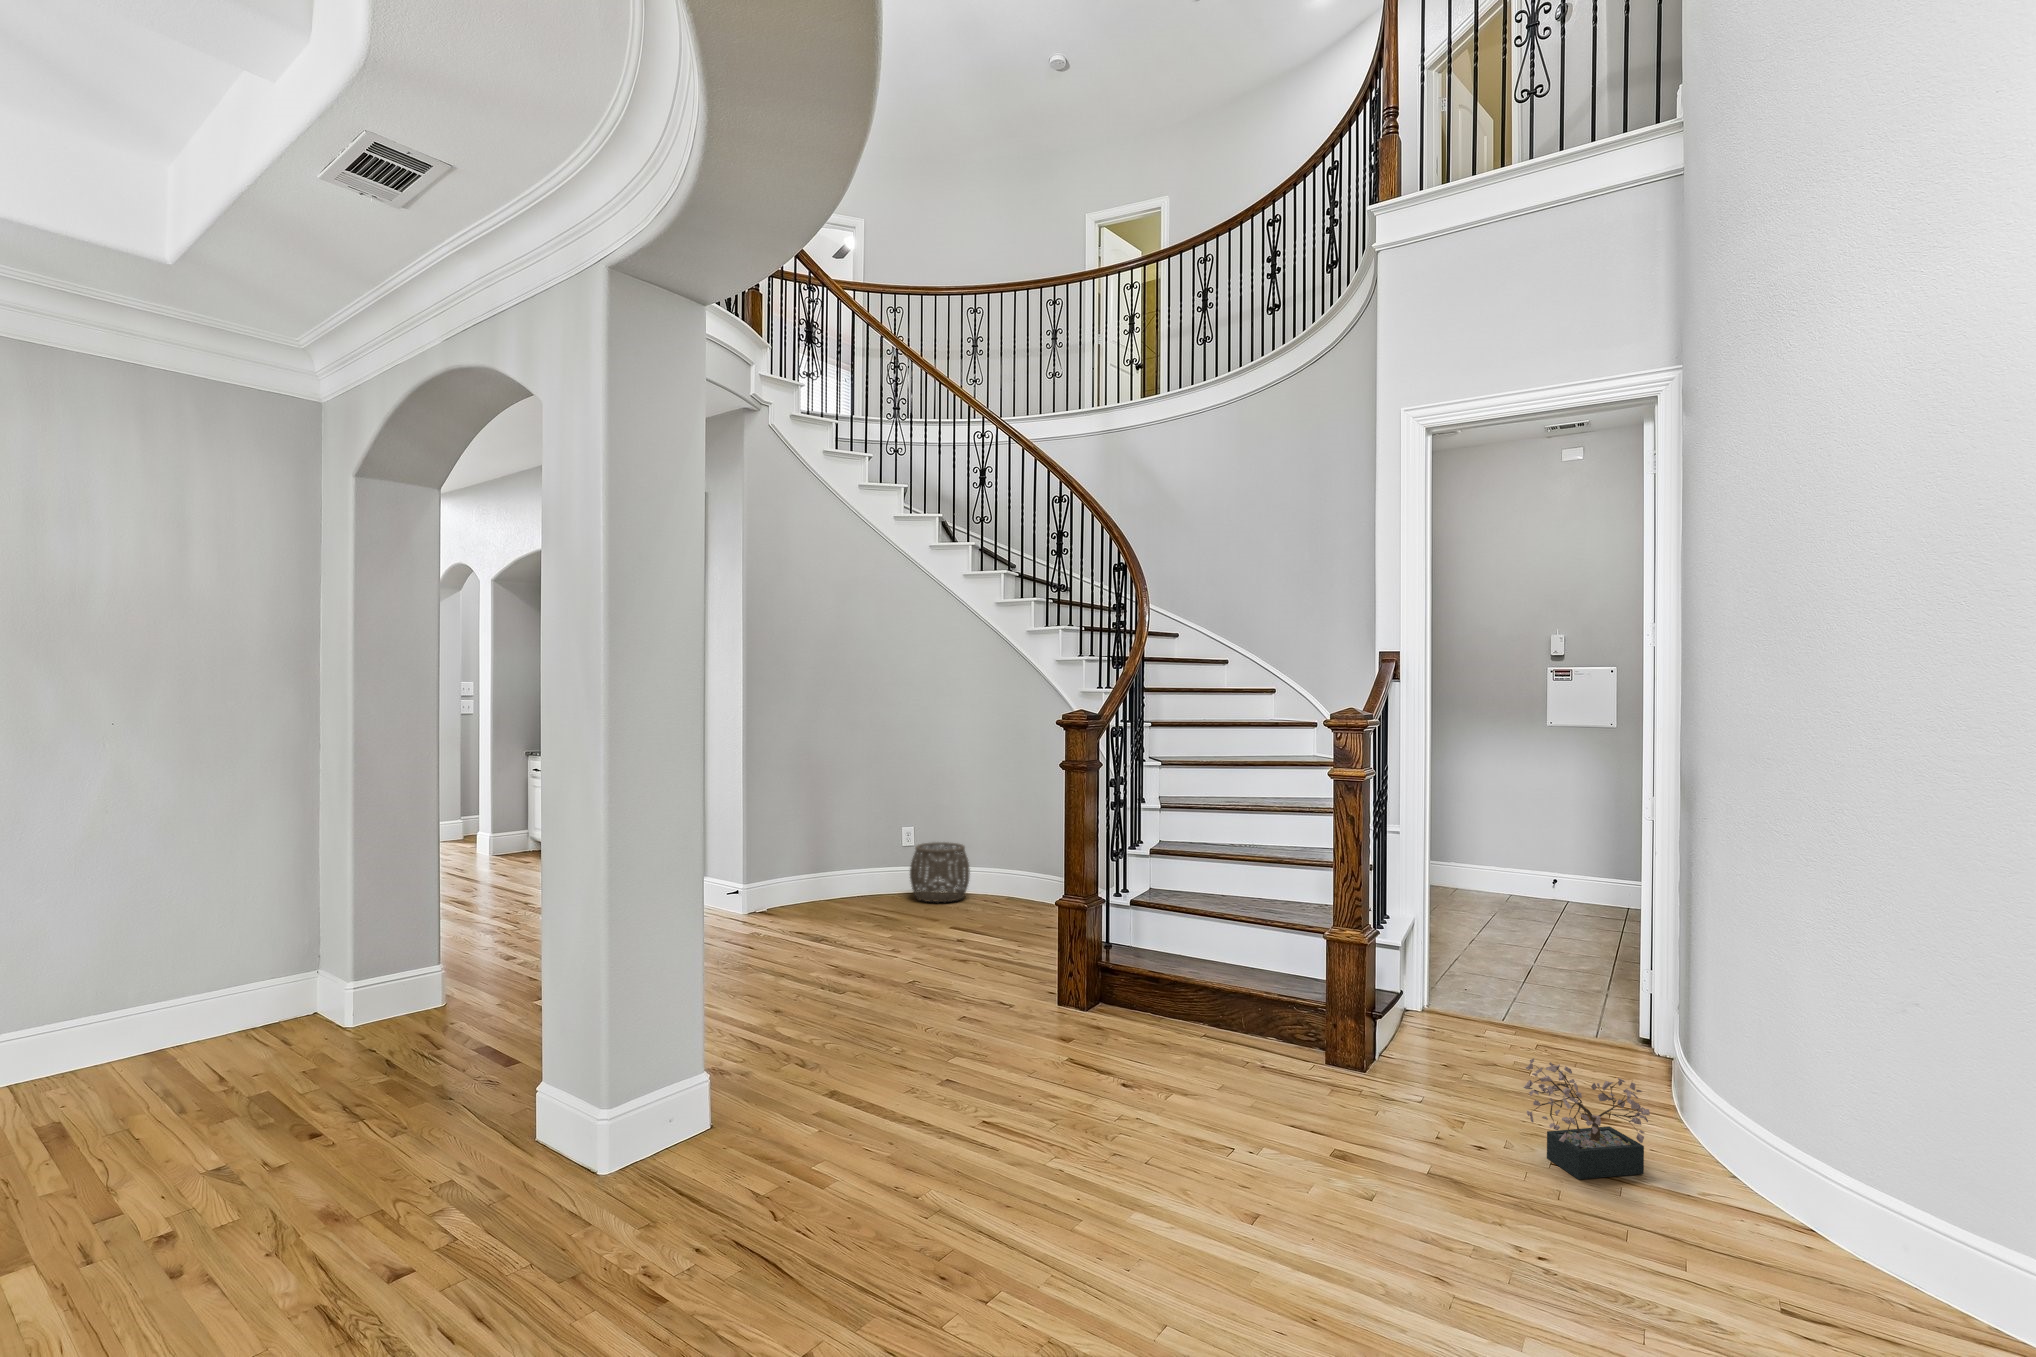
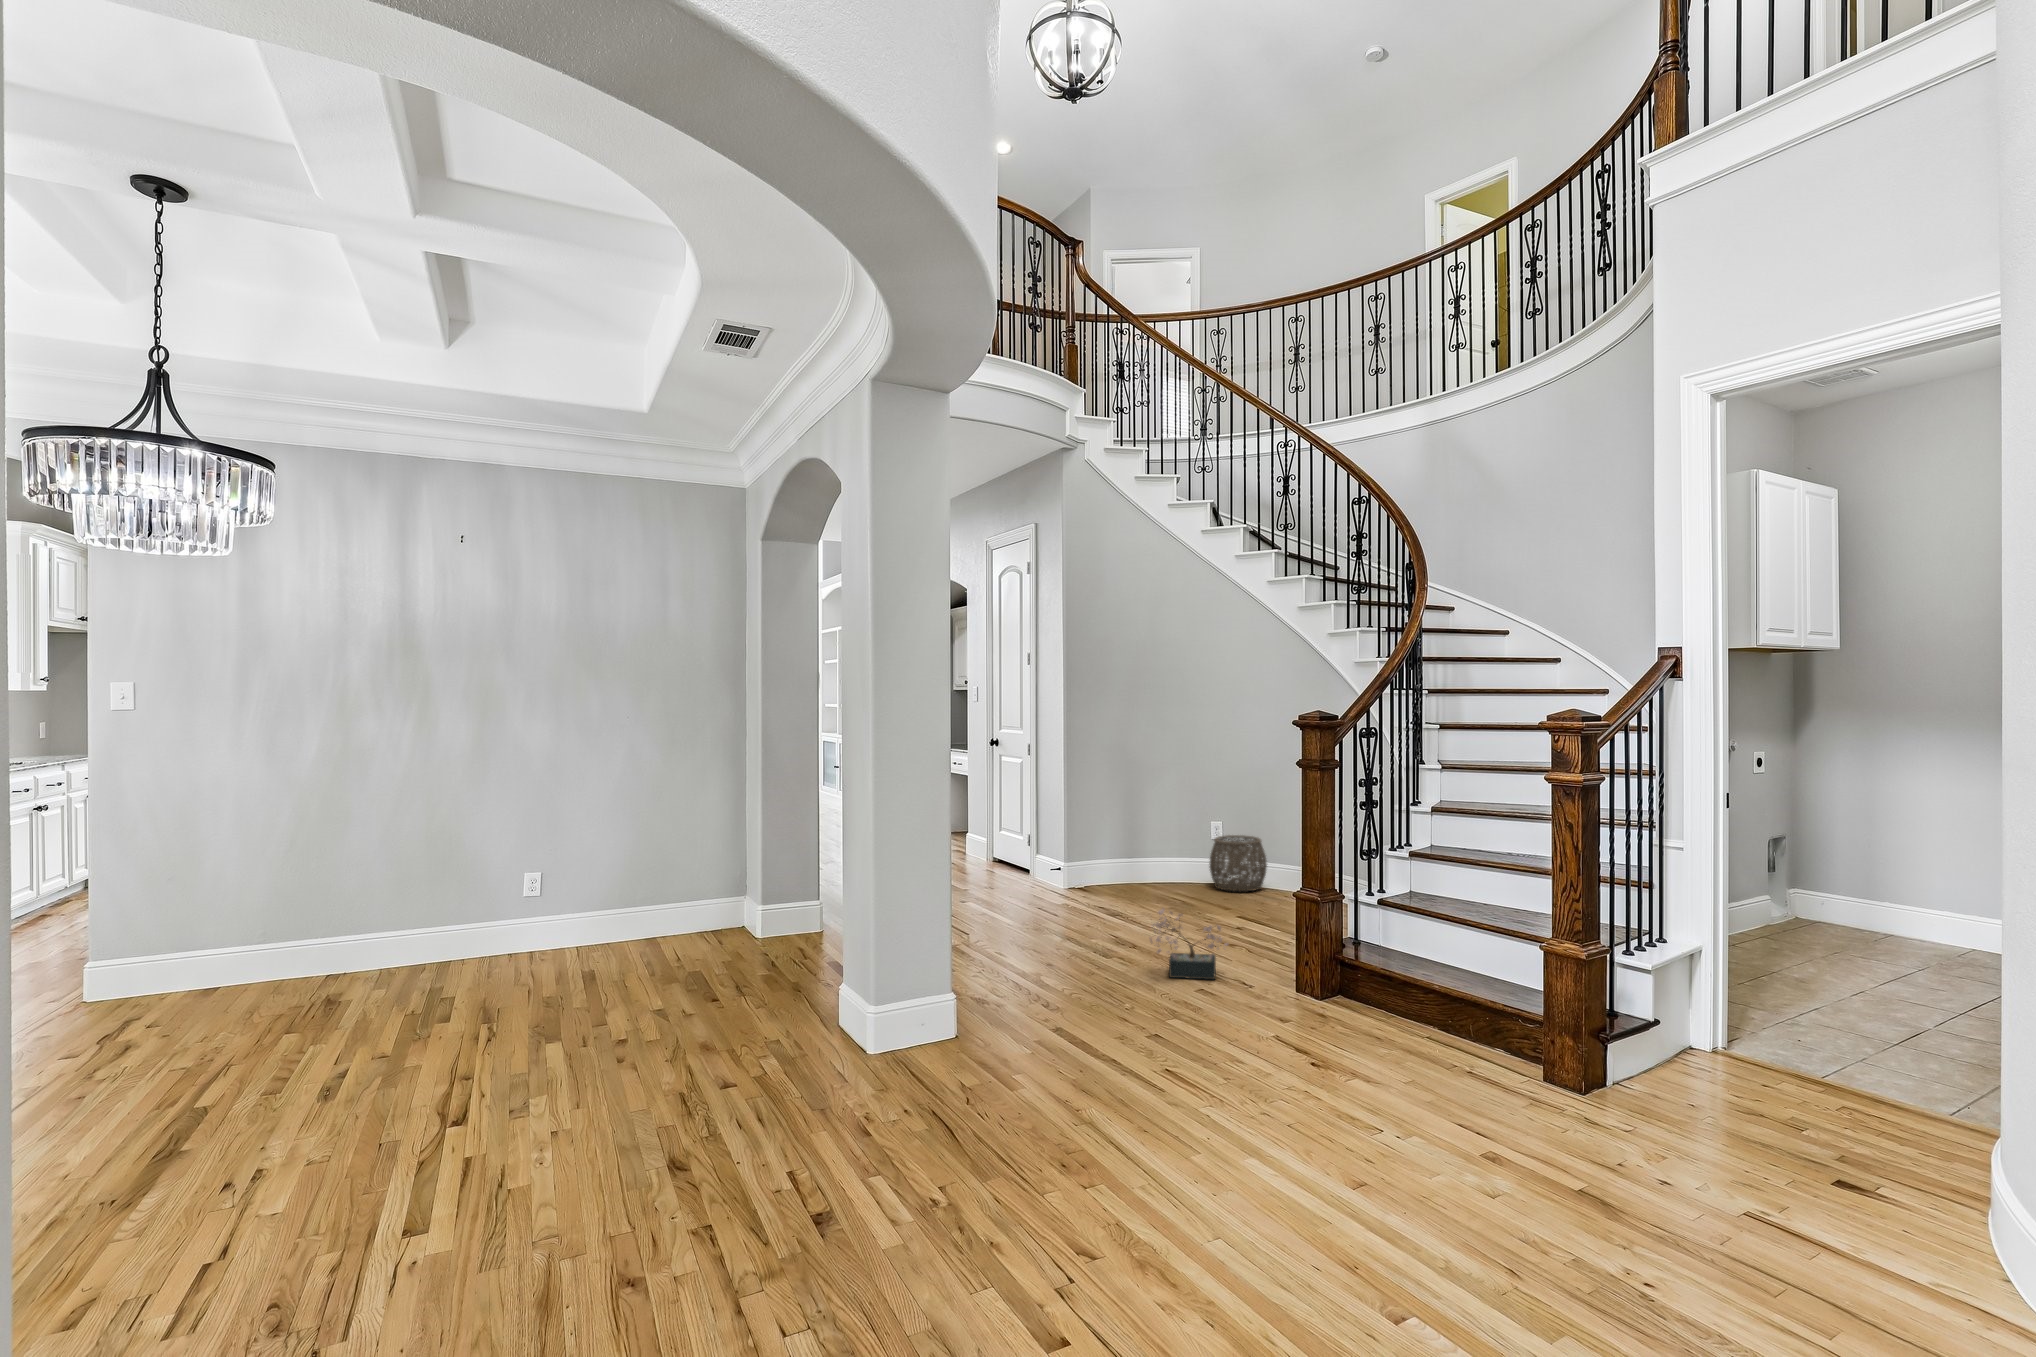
decorative plant: present [1523,1058,1650,1179] -> present [1150,908,1228,980]

